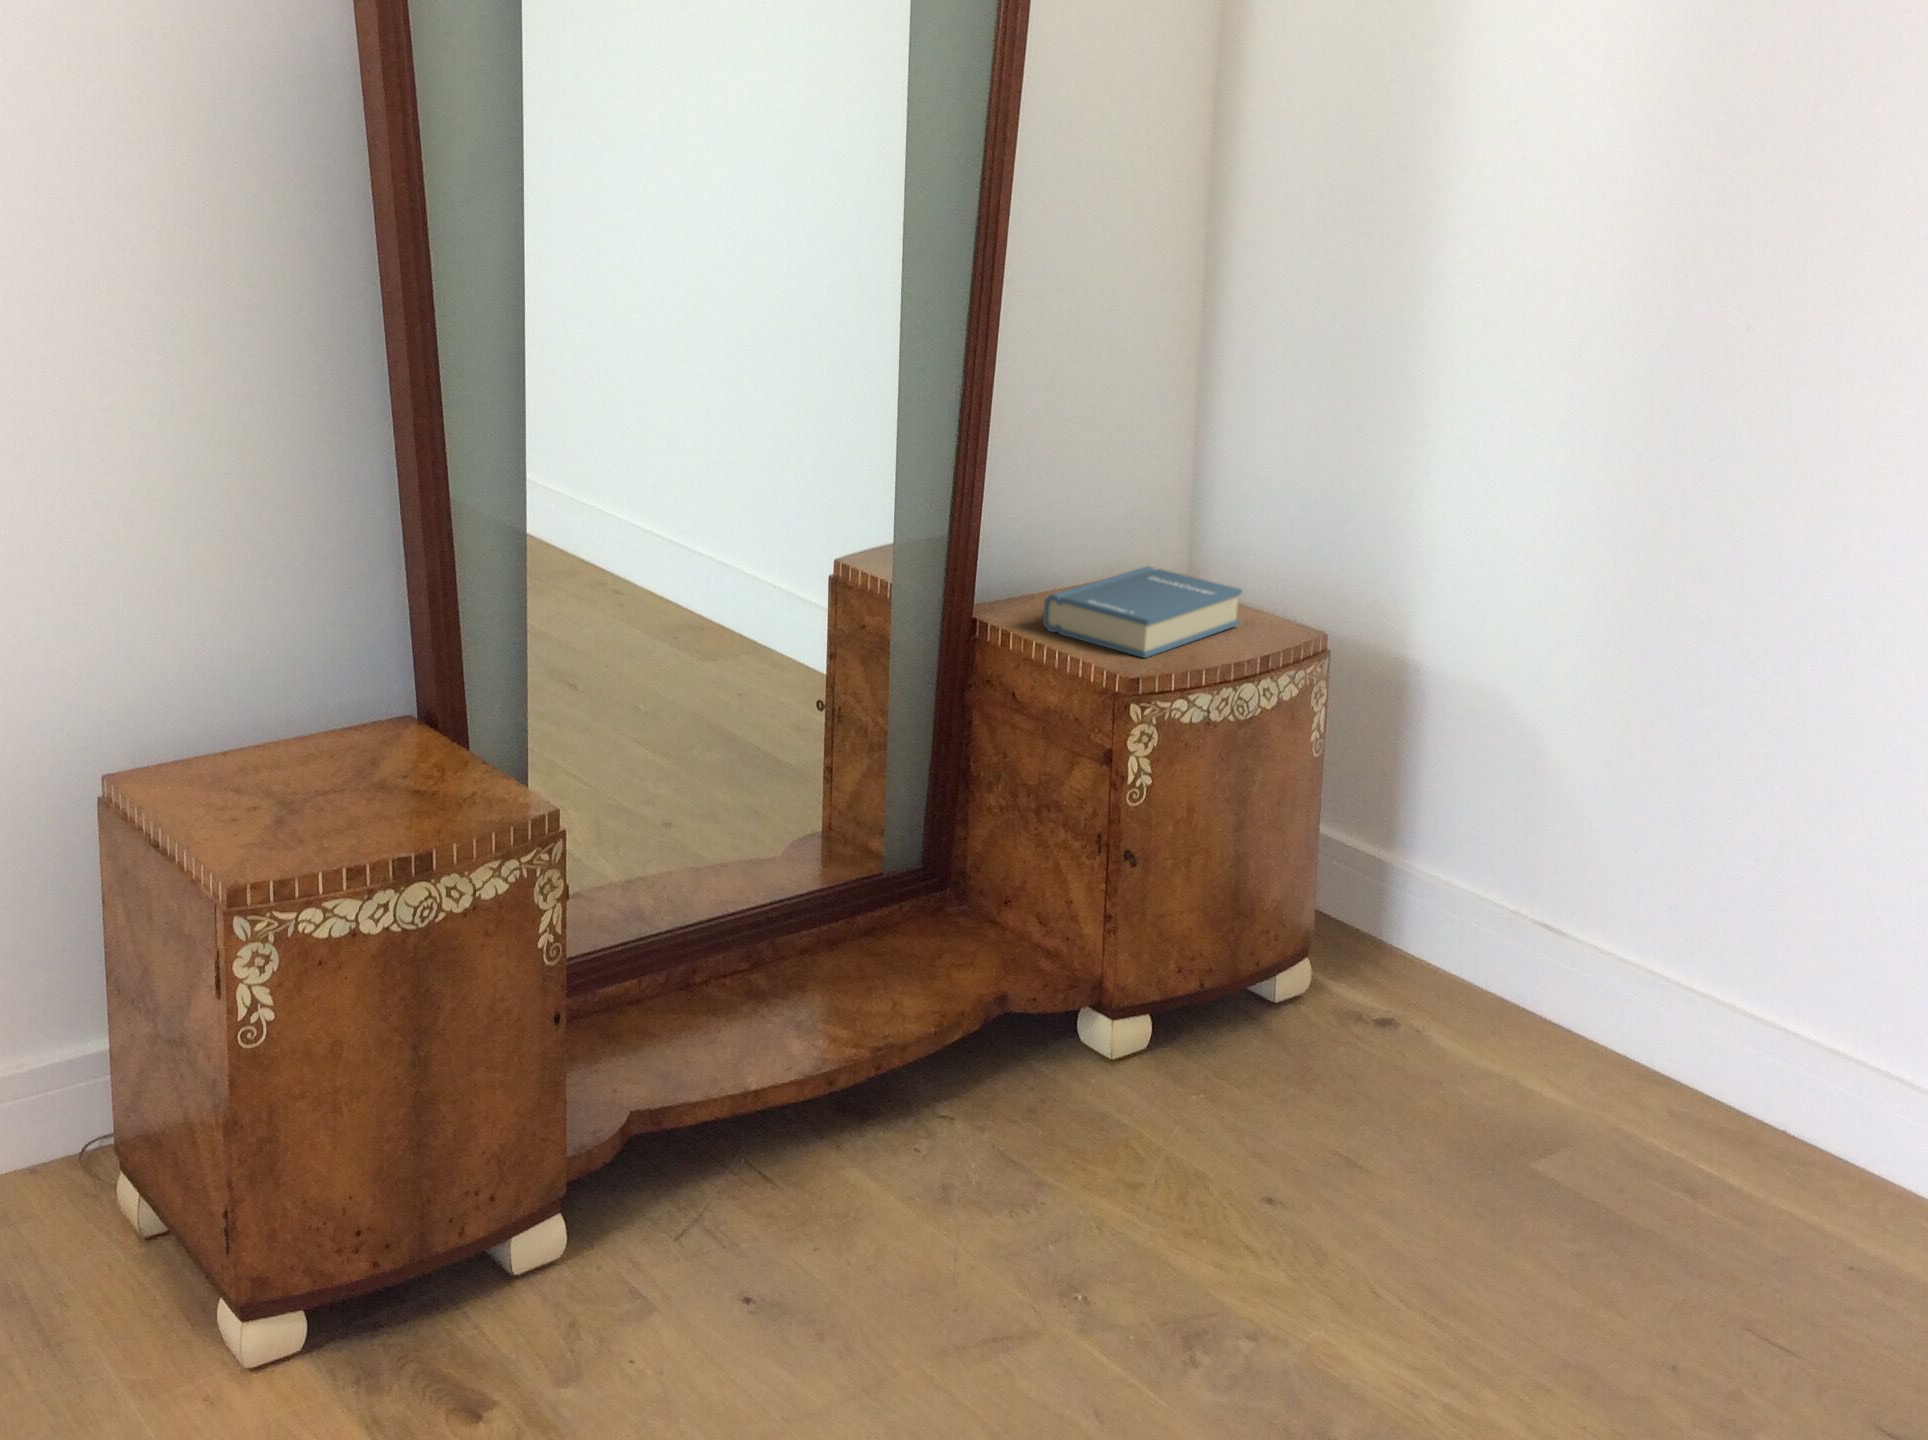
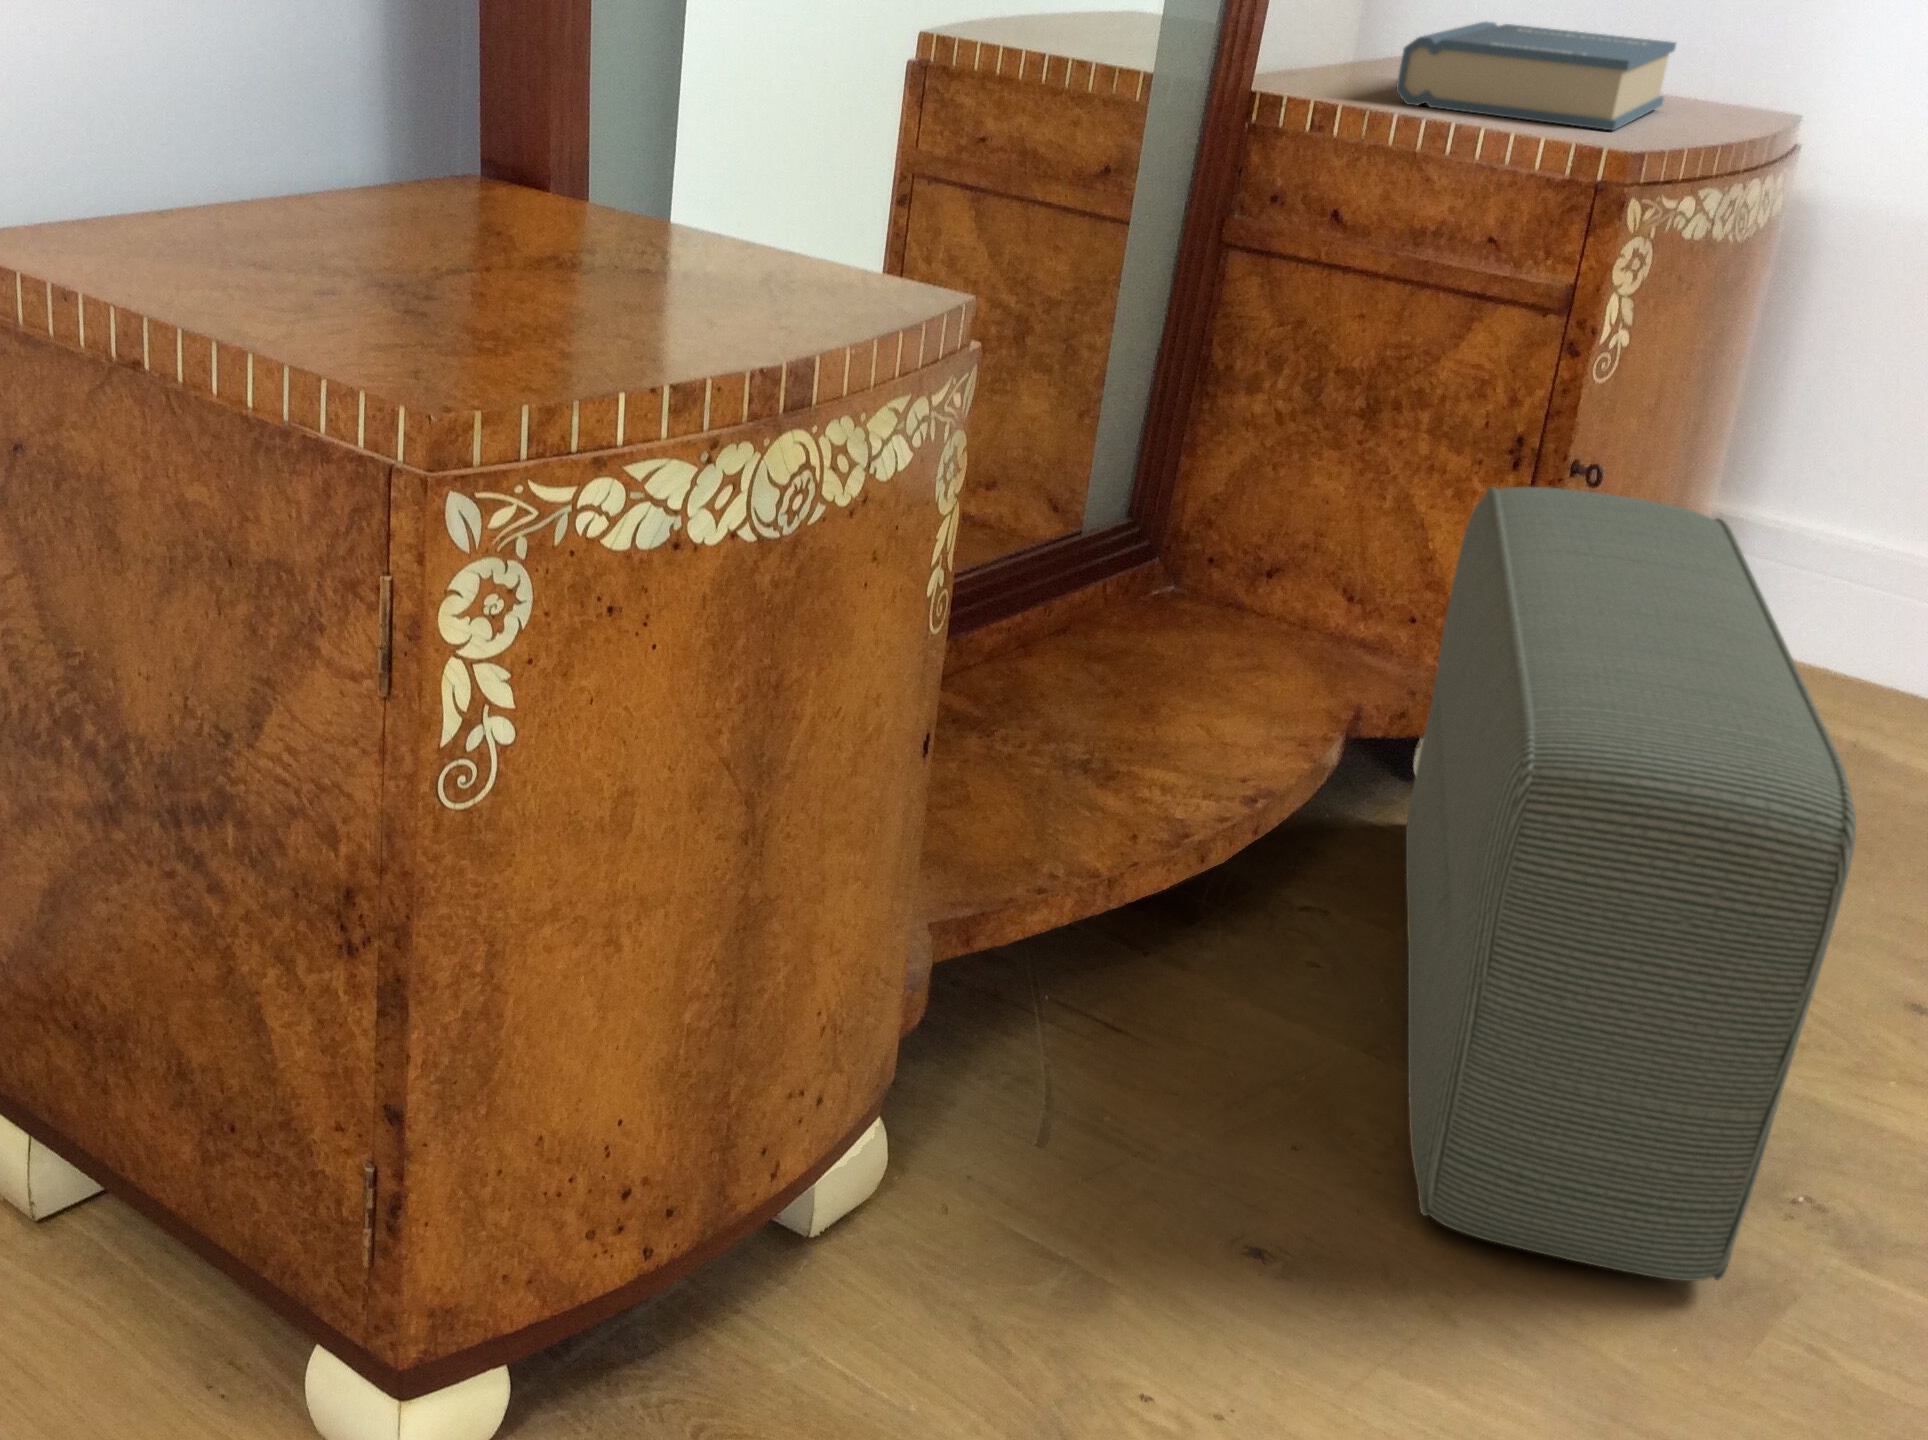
pouf: none [840,867,1180,1341] -> present [1406,487,1856,1281]

